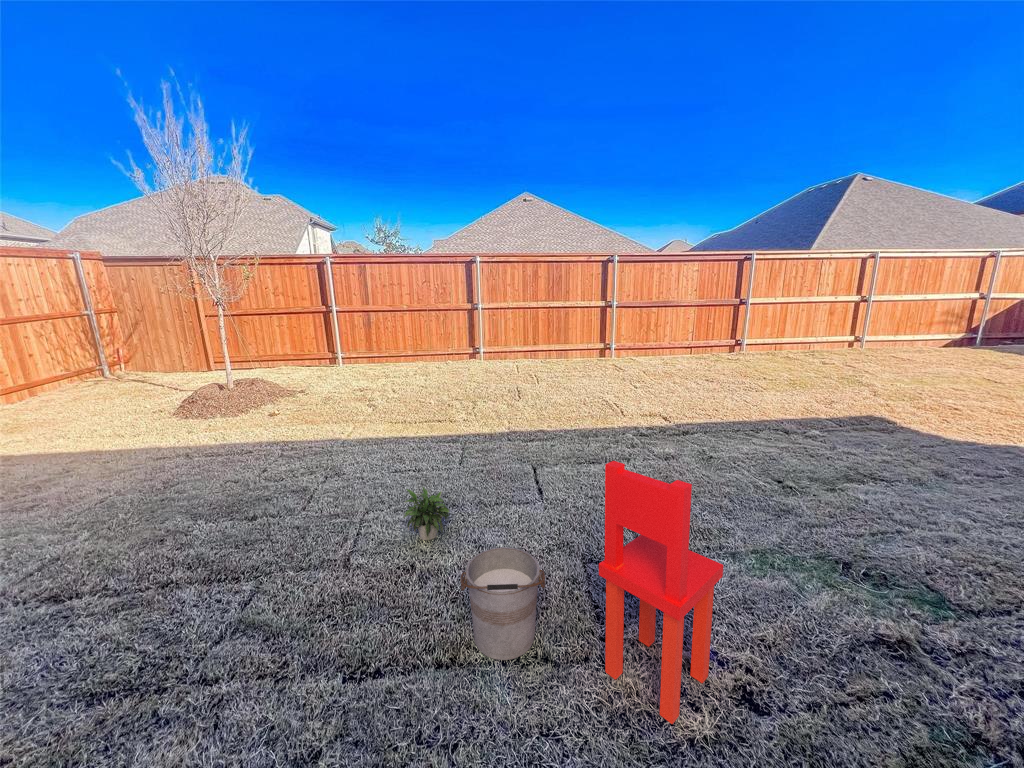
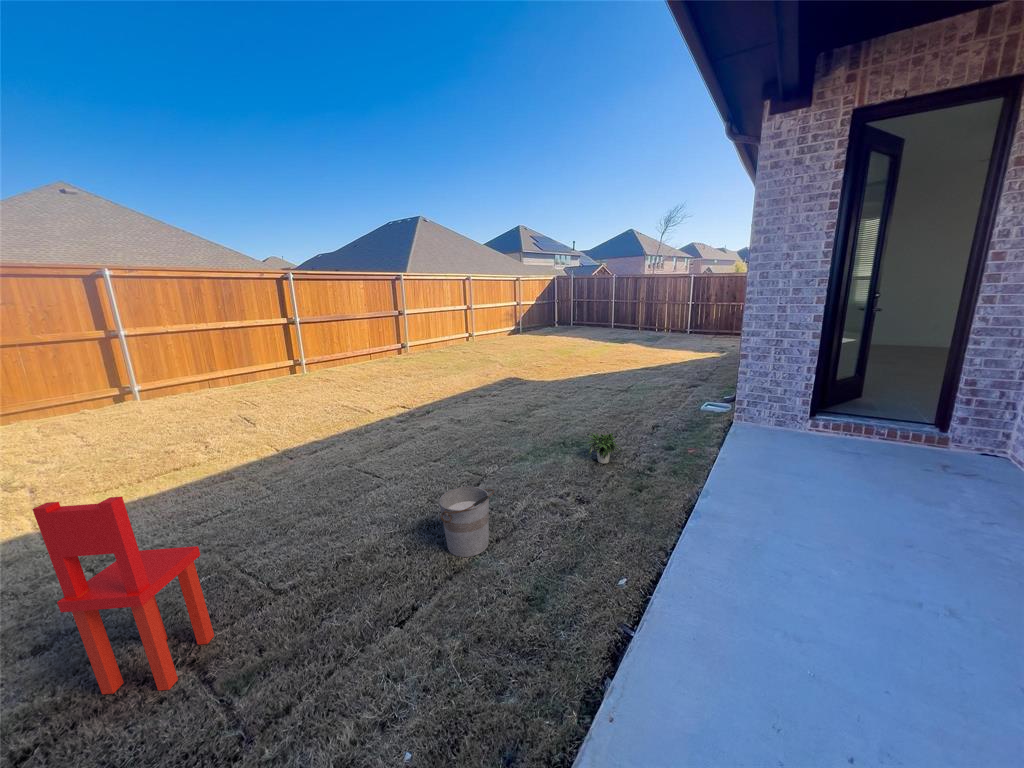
chair: present [599,461,723,724] -> present [32,497,214,694]
potted plant: present [403,487,449,540] -> present [586,432,622,463]

